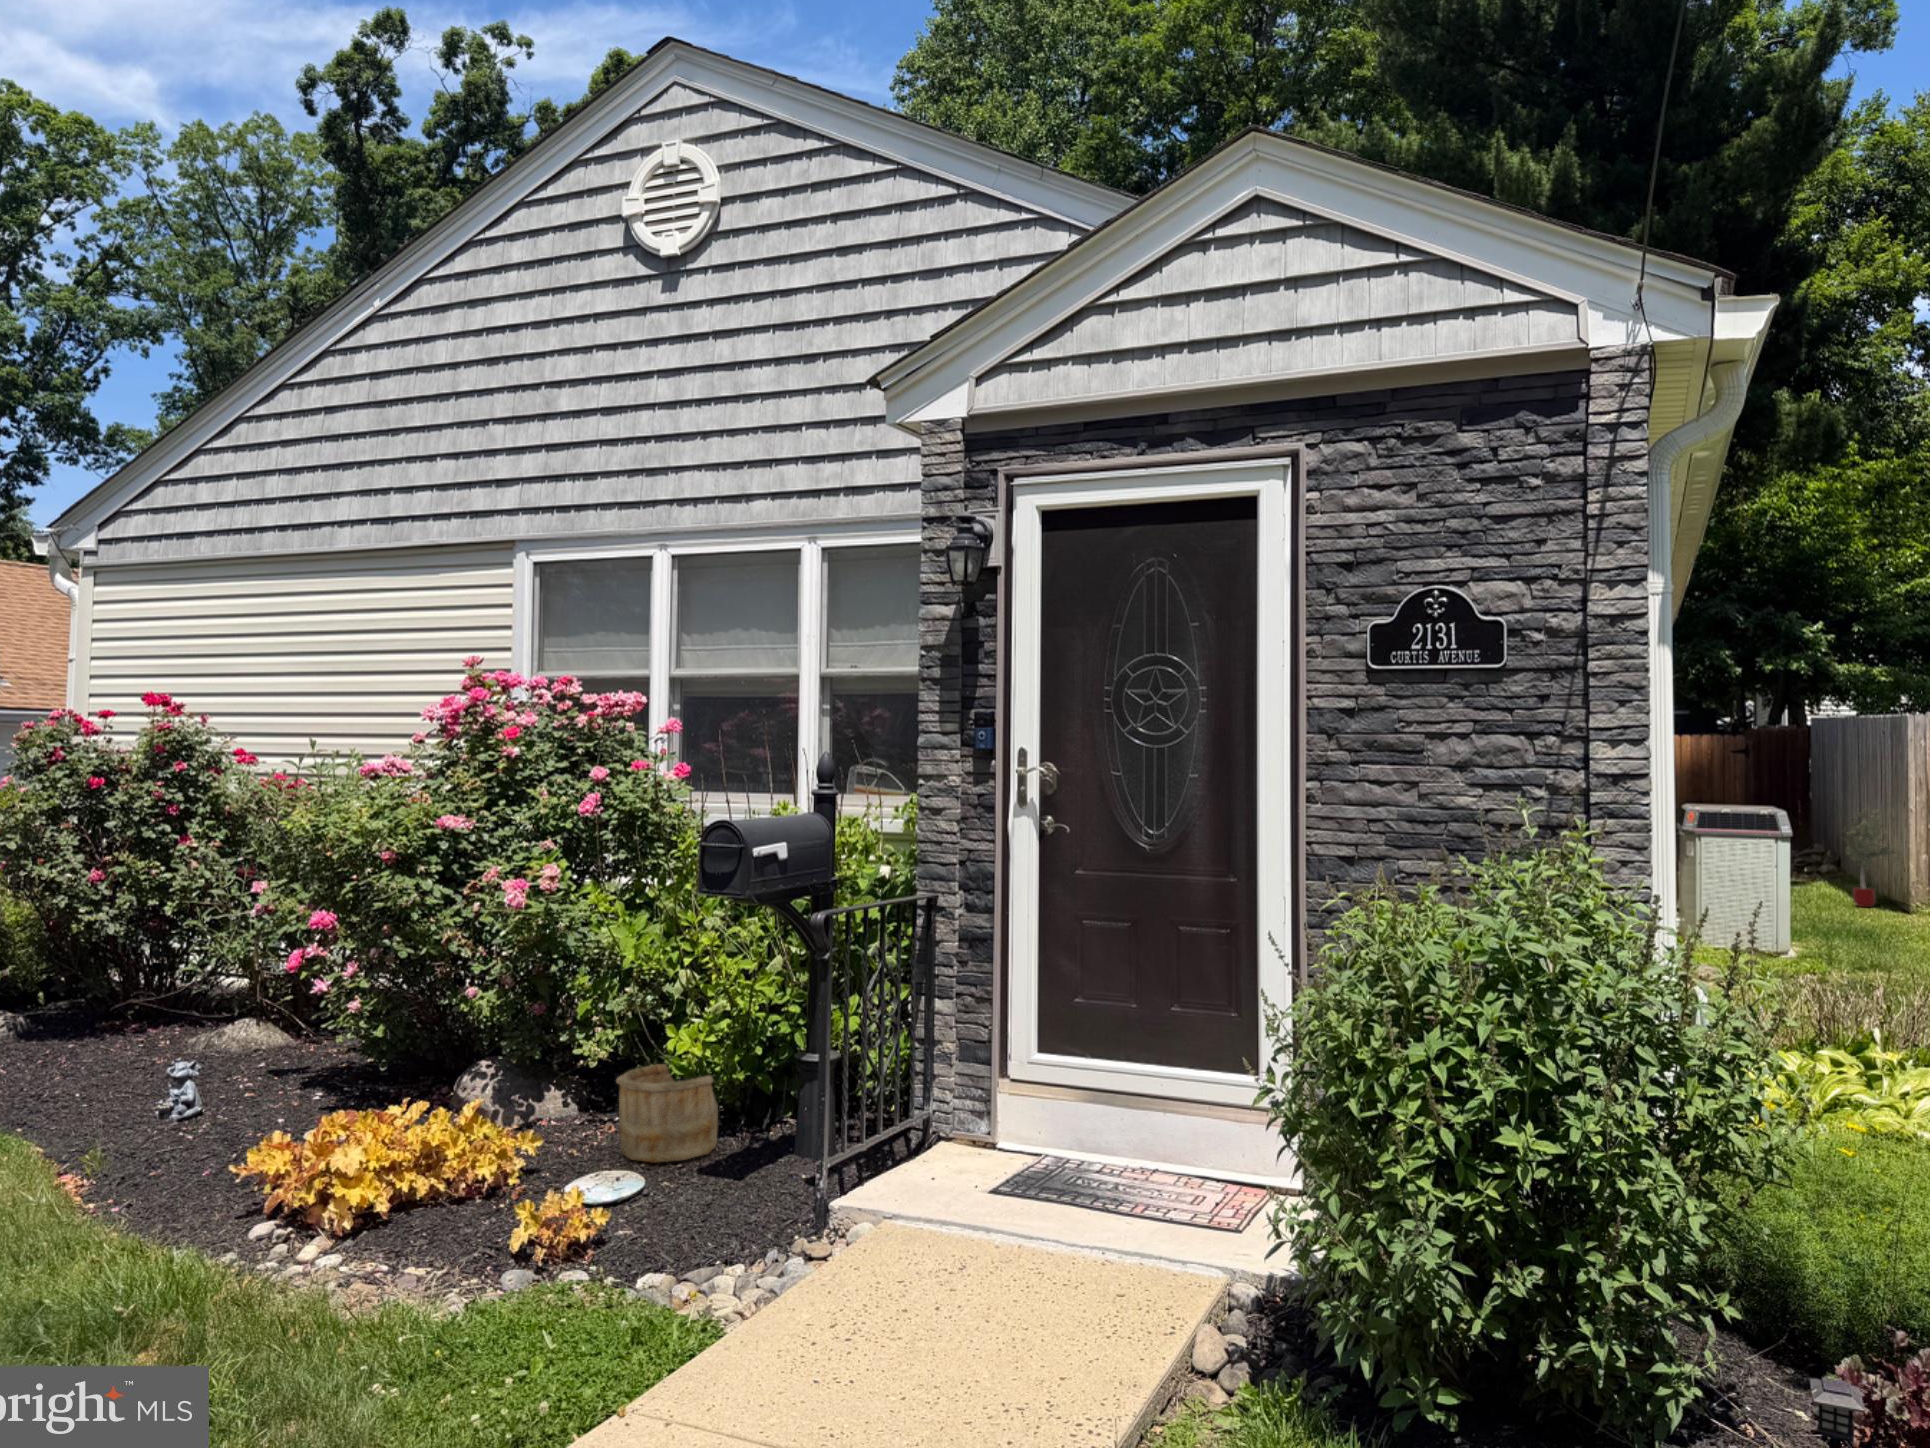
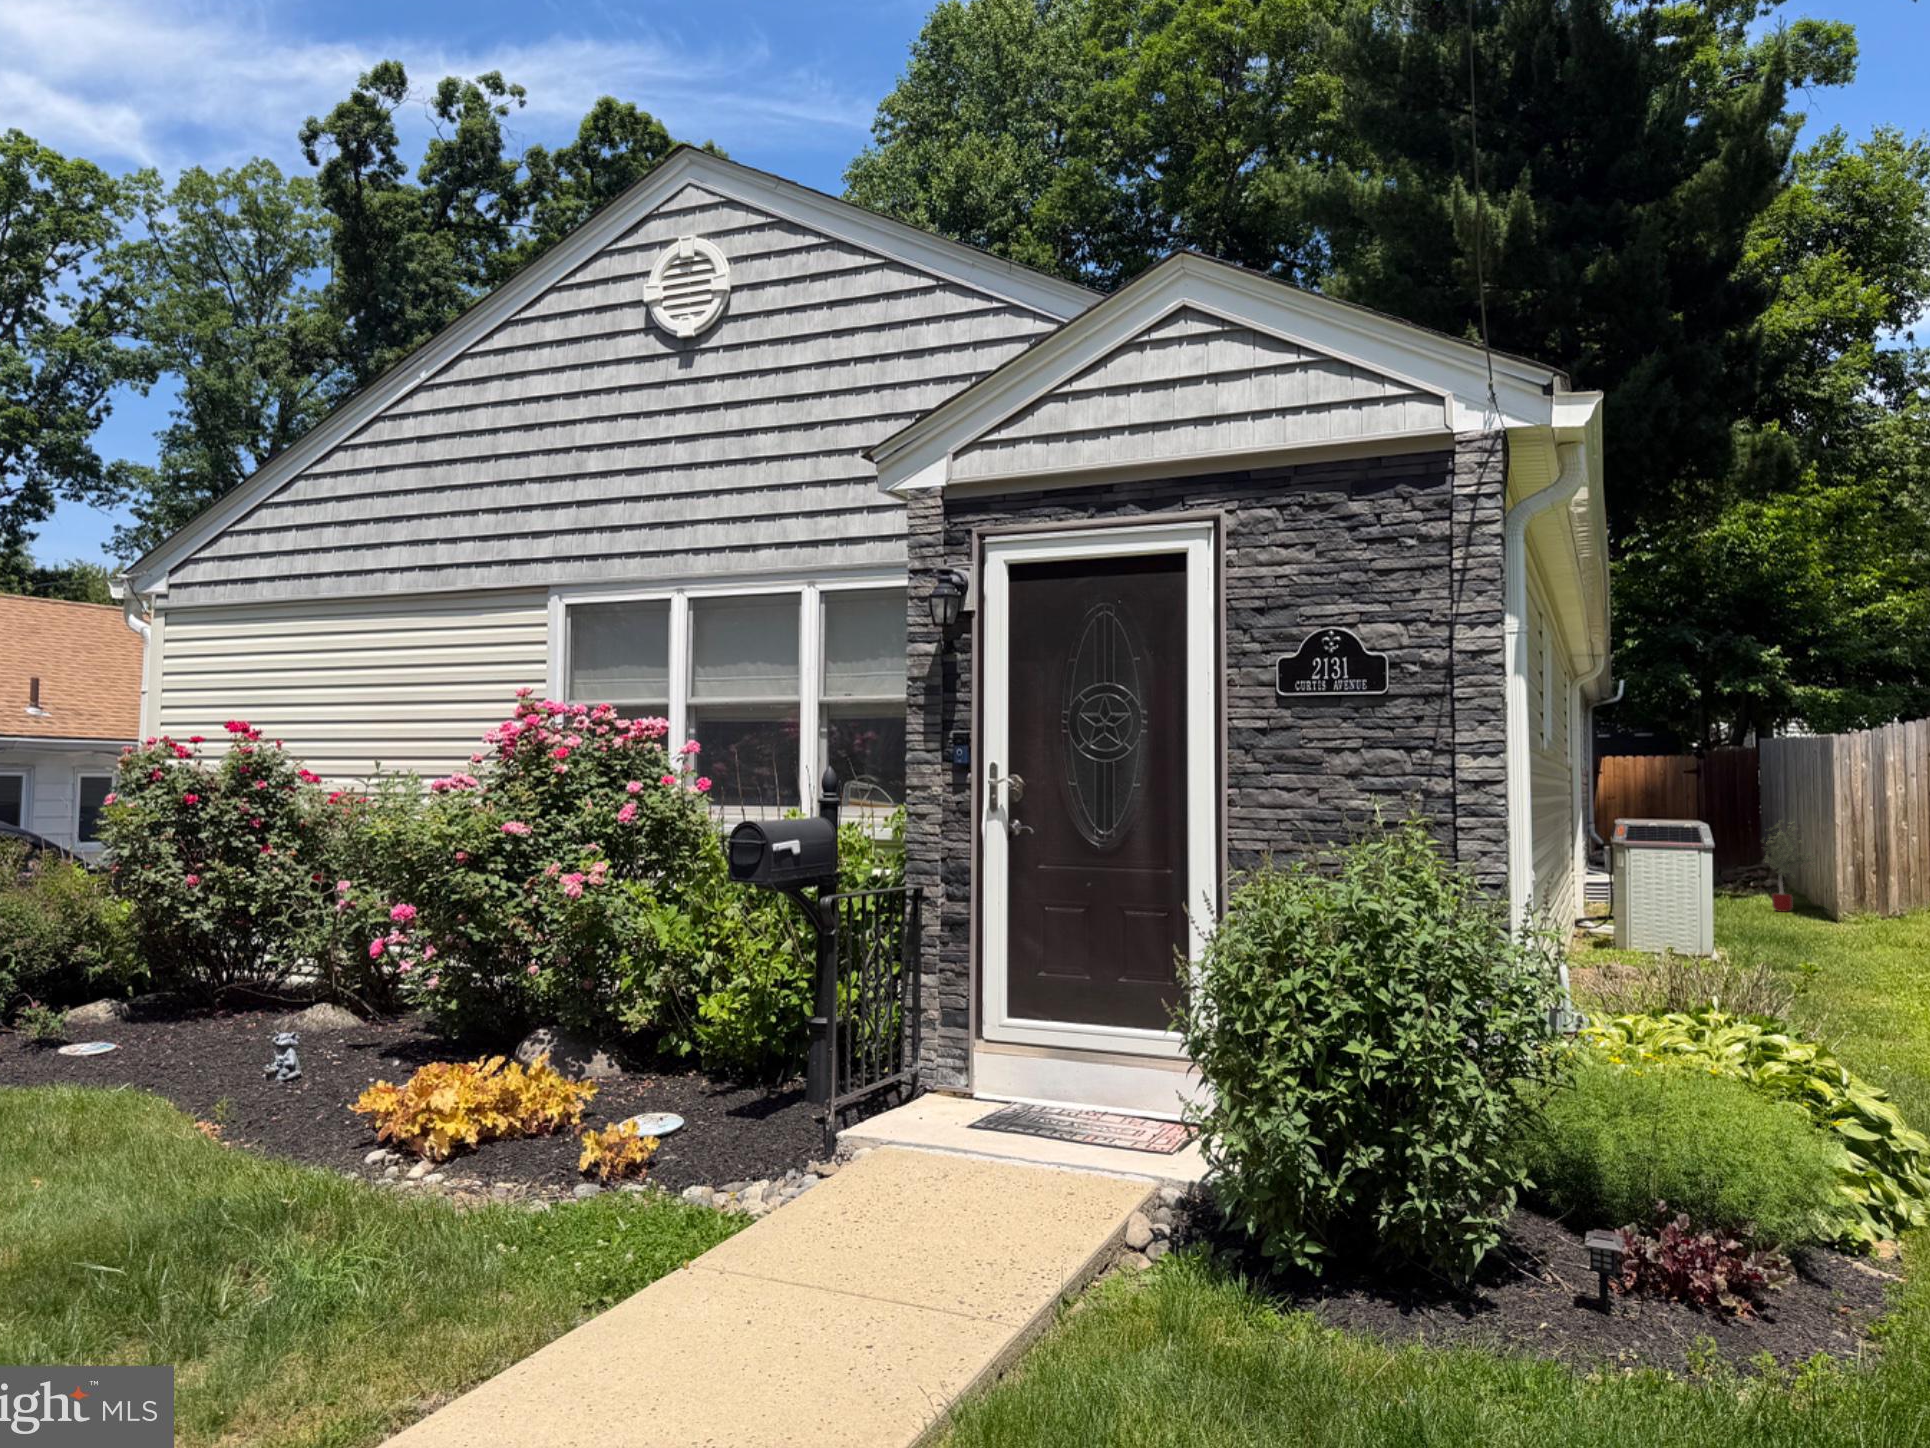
wooden bucket: present [616,1064,718,1163] -> none [656,1029,743,1110]

